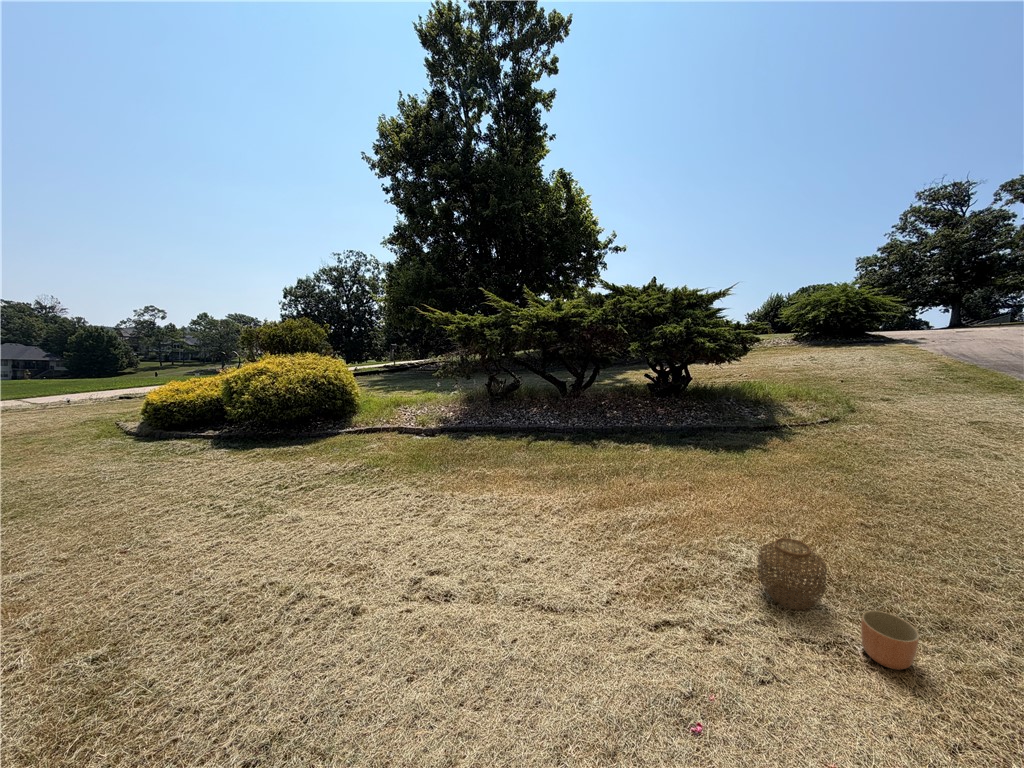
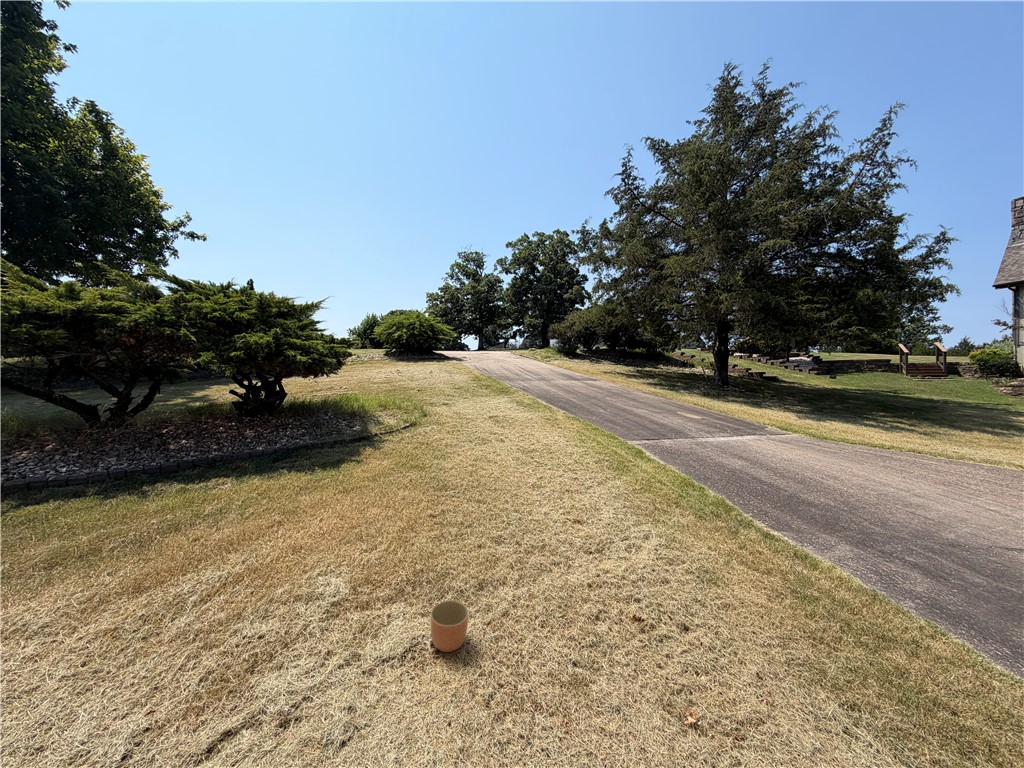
woven basket: present [758,538,827,610] -> none [343,558,404,632]

